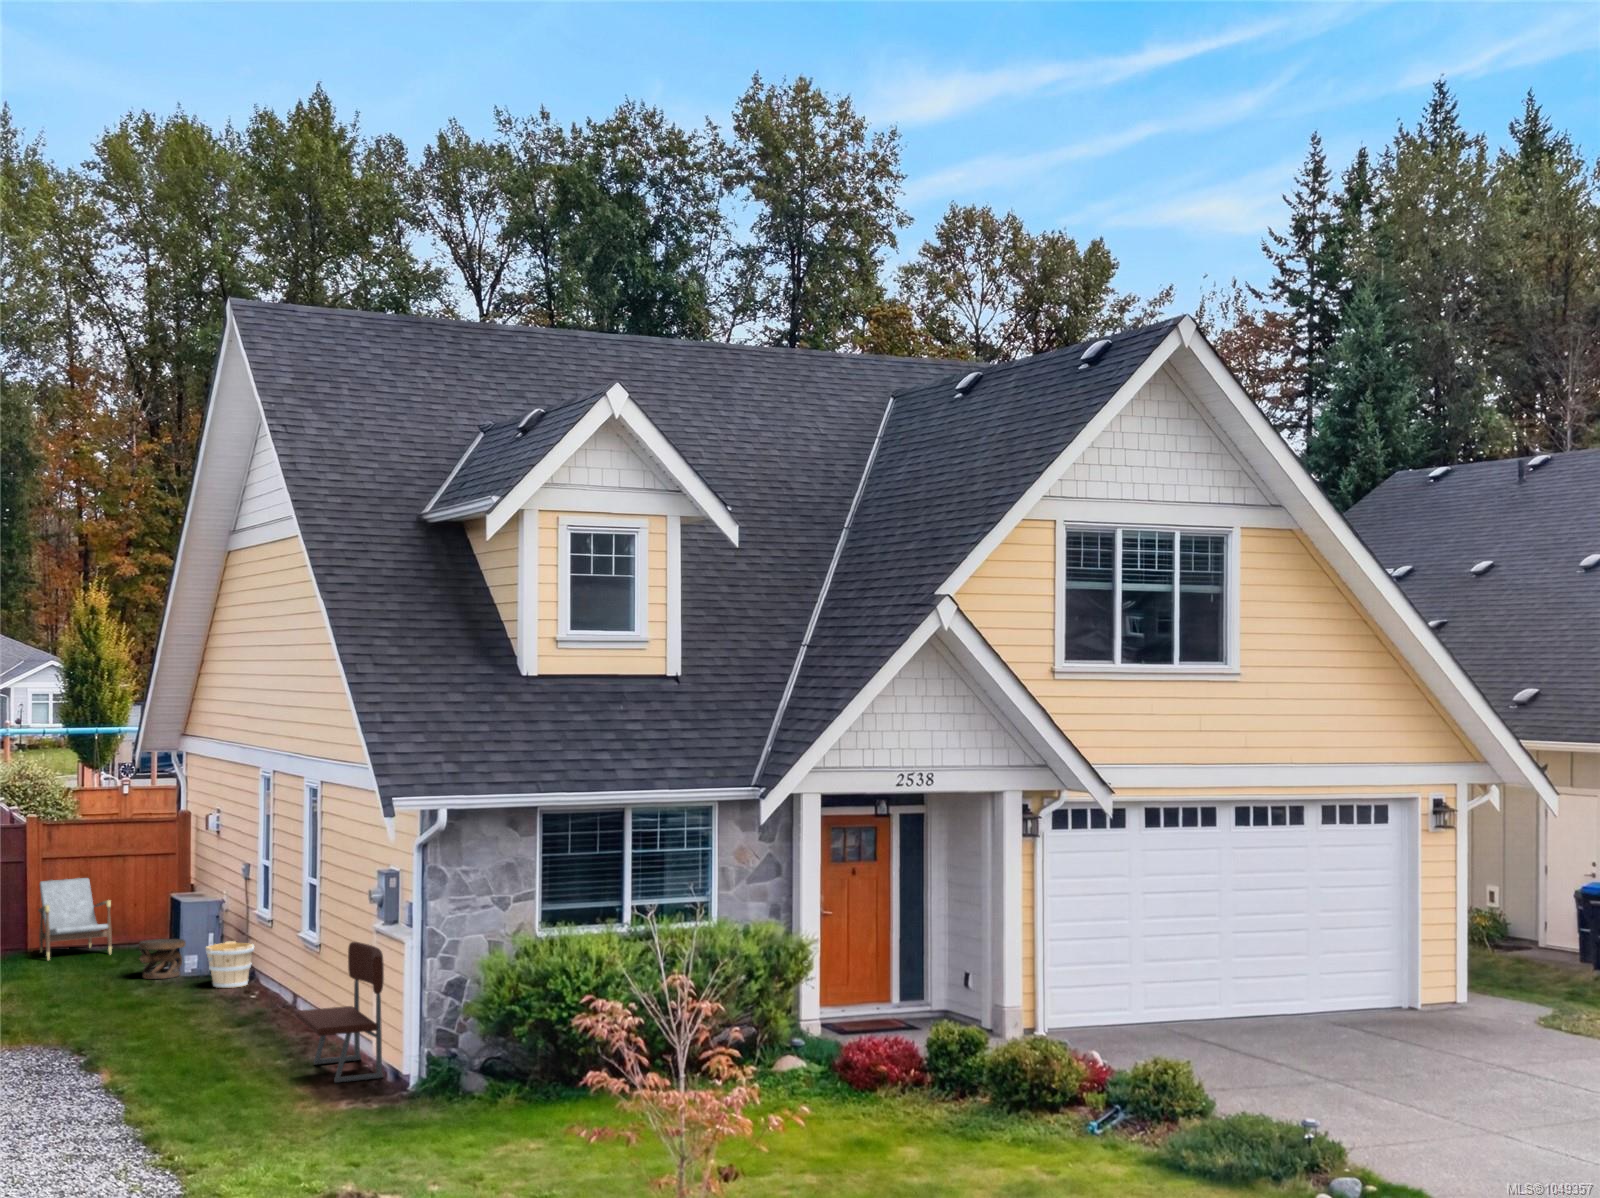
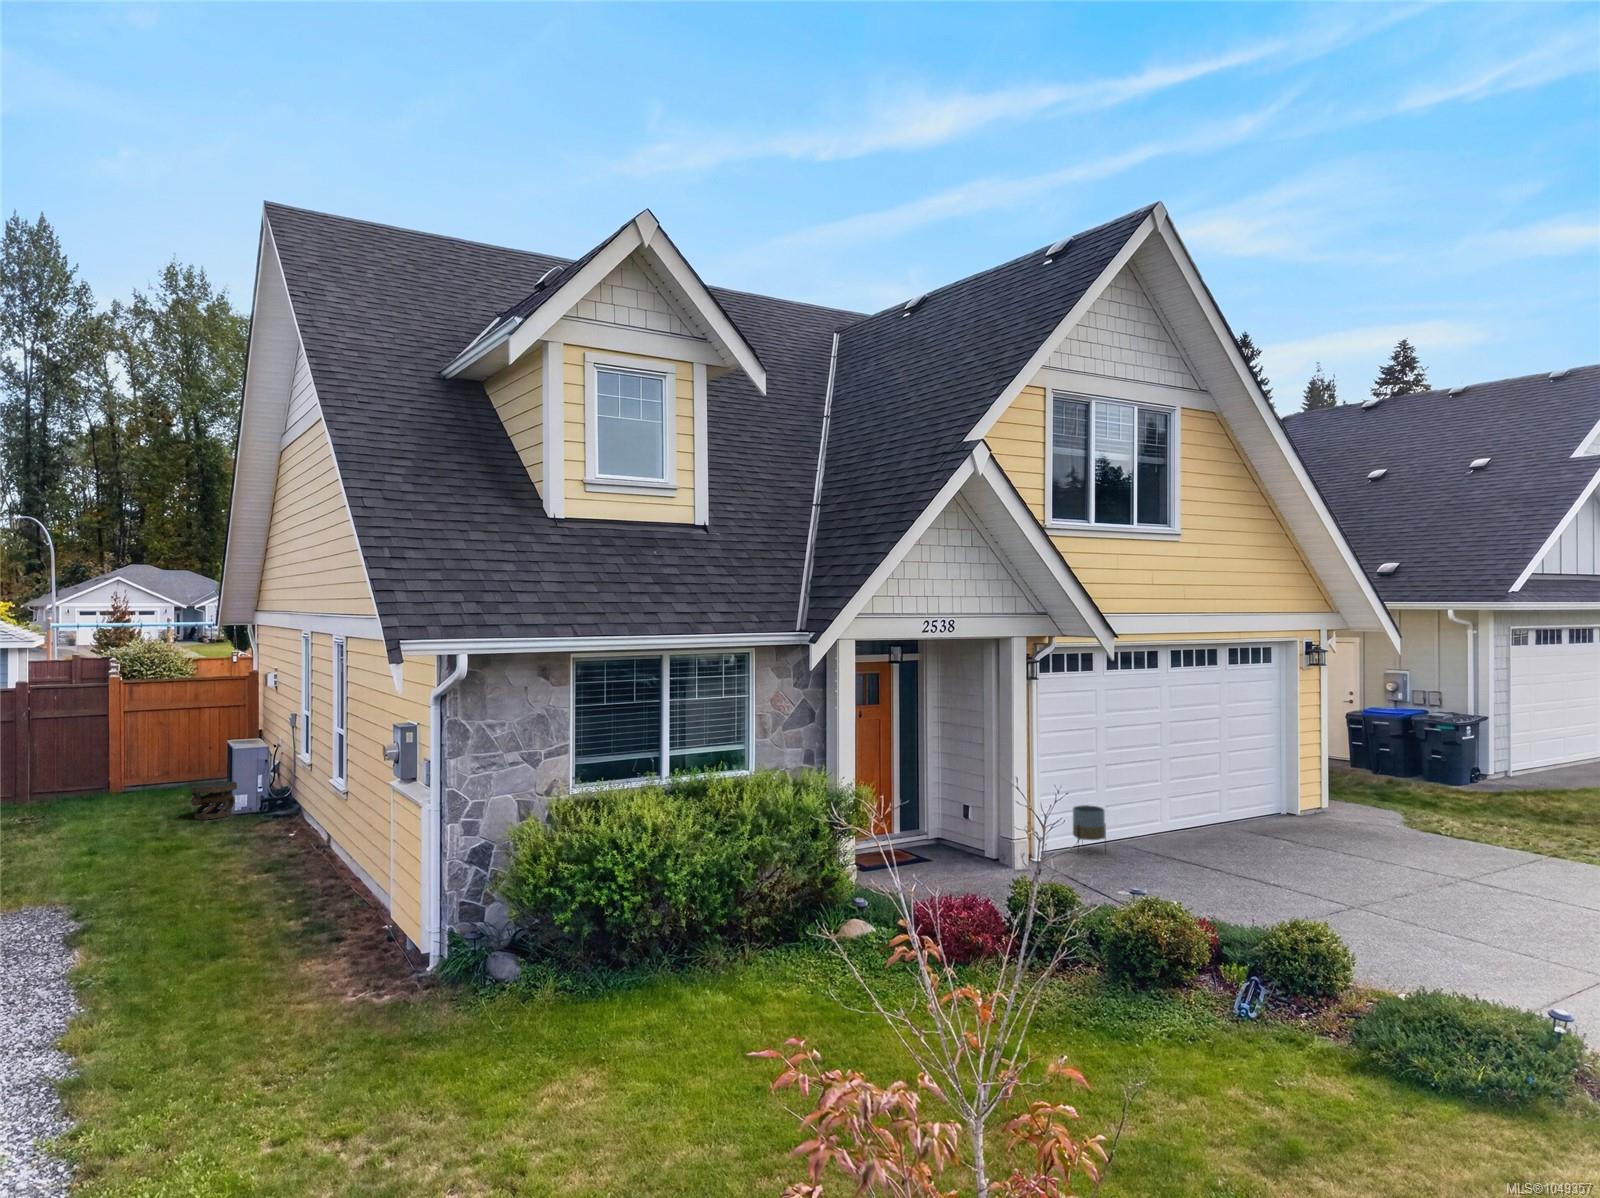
armchair: present [38,878,112,960] -> none [113,727,183,801]
wooden bucket: present [206,941,254,988] -> none [248,784,298,828]
bench: present [296,942,384,1083] -> none [299,802,397,972]
planter: none [1090,981,1125,1033] -> present [1073,805,1106,840]

